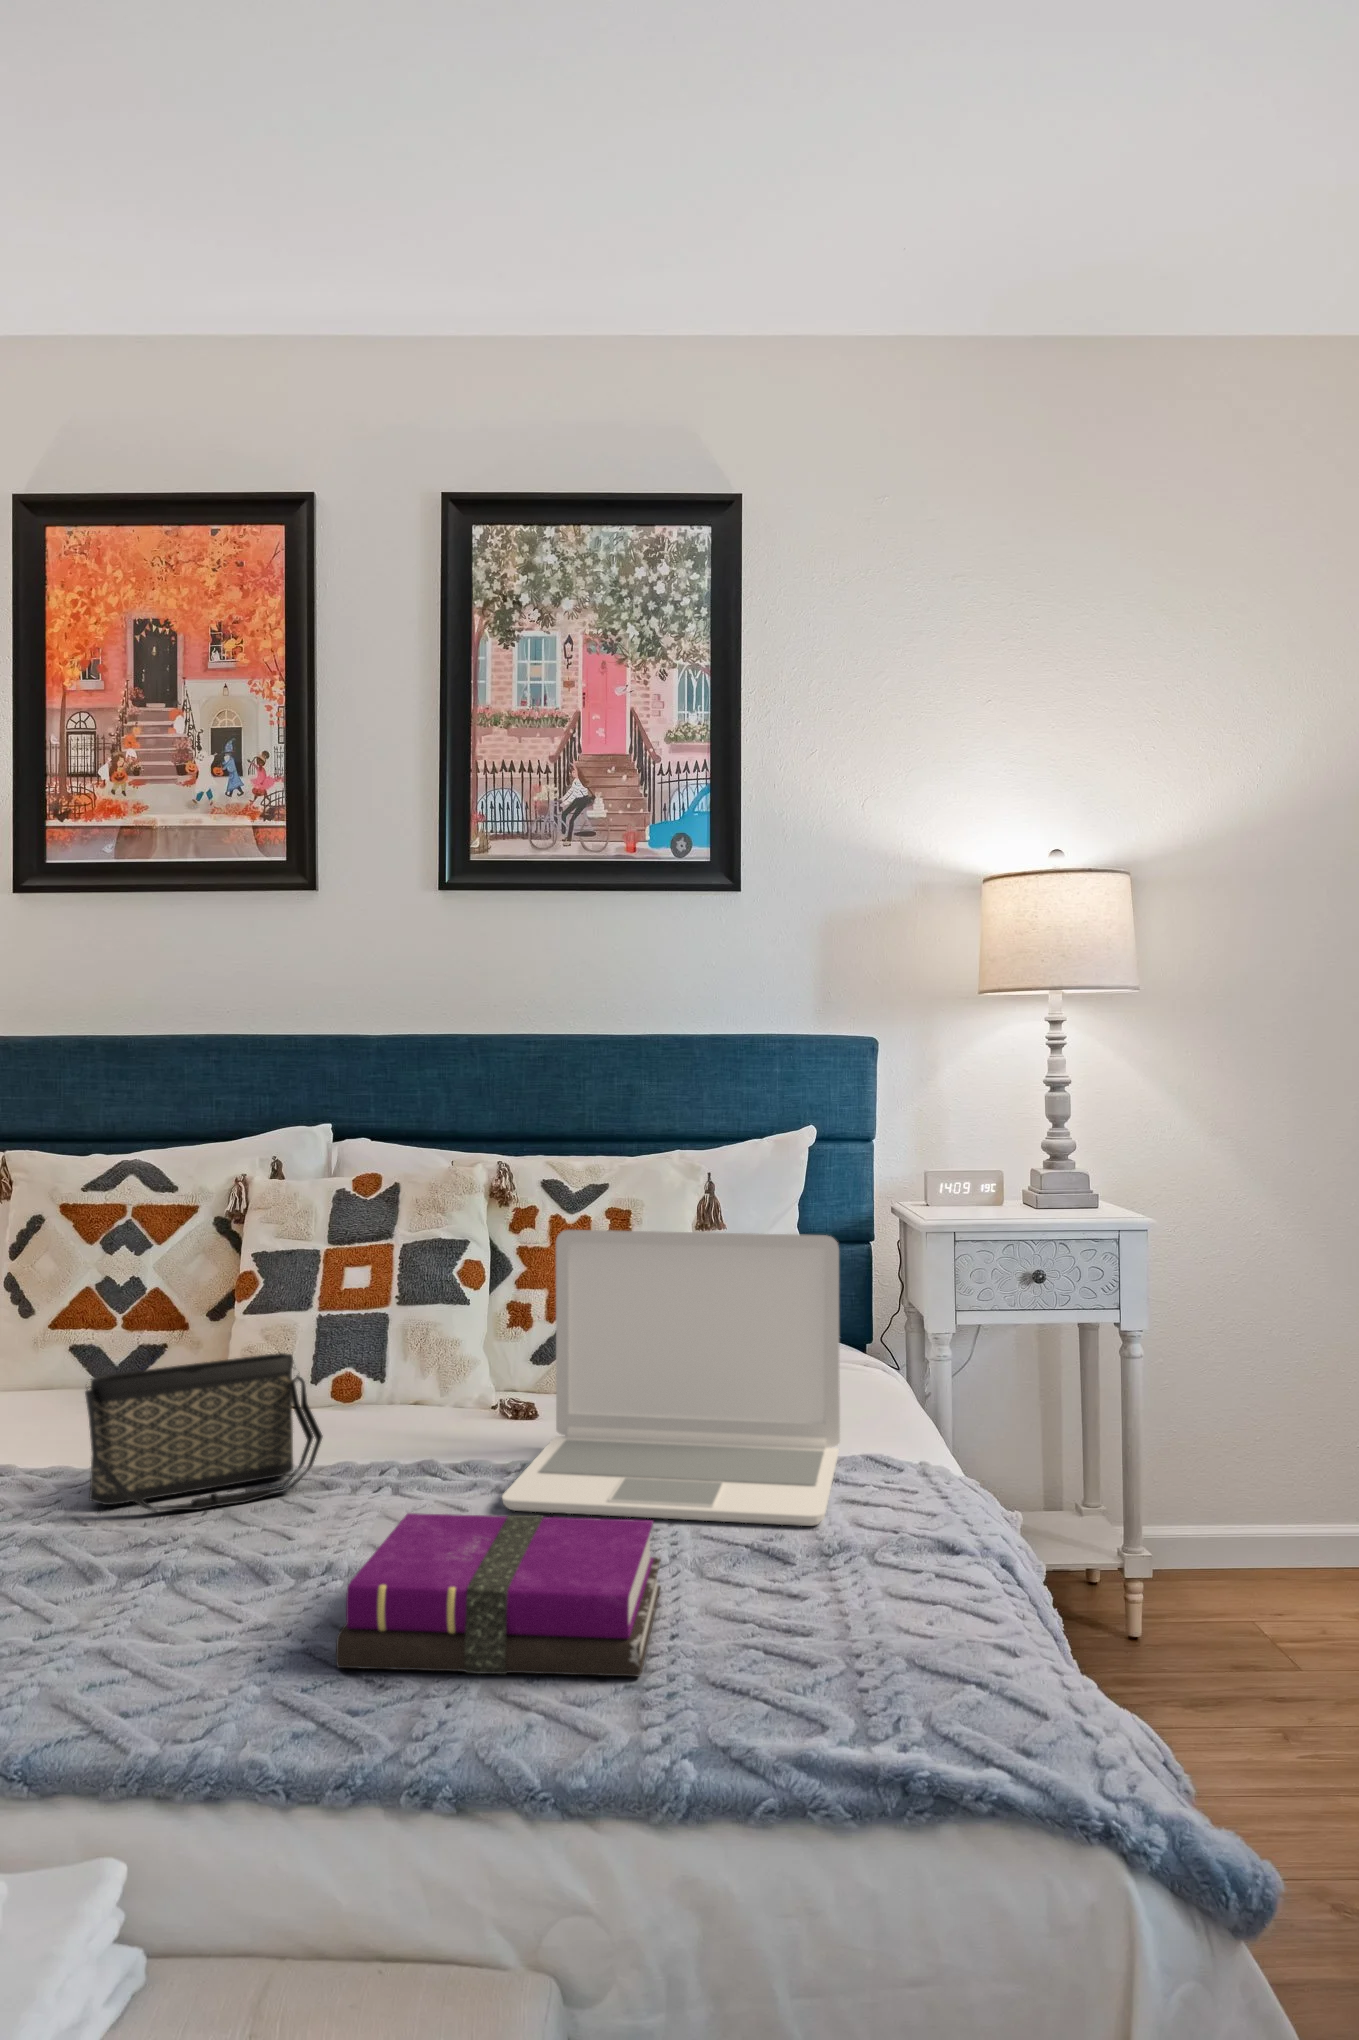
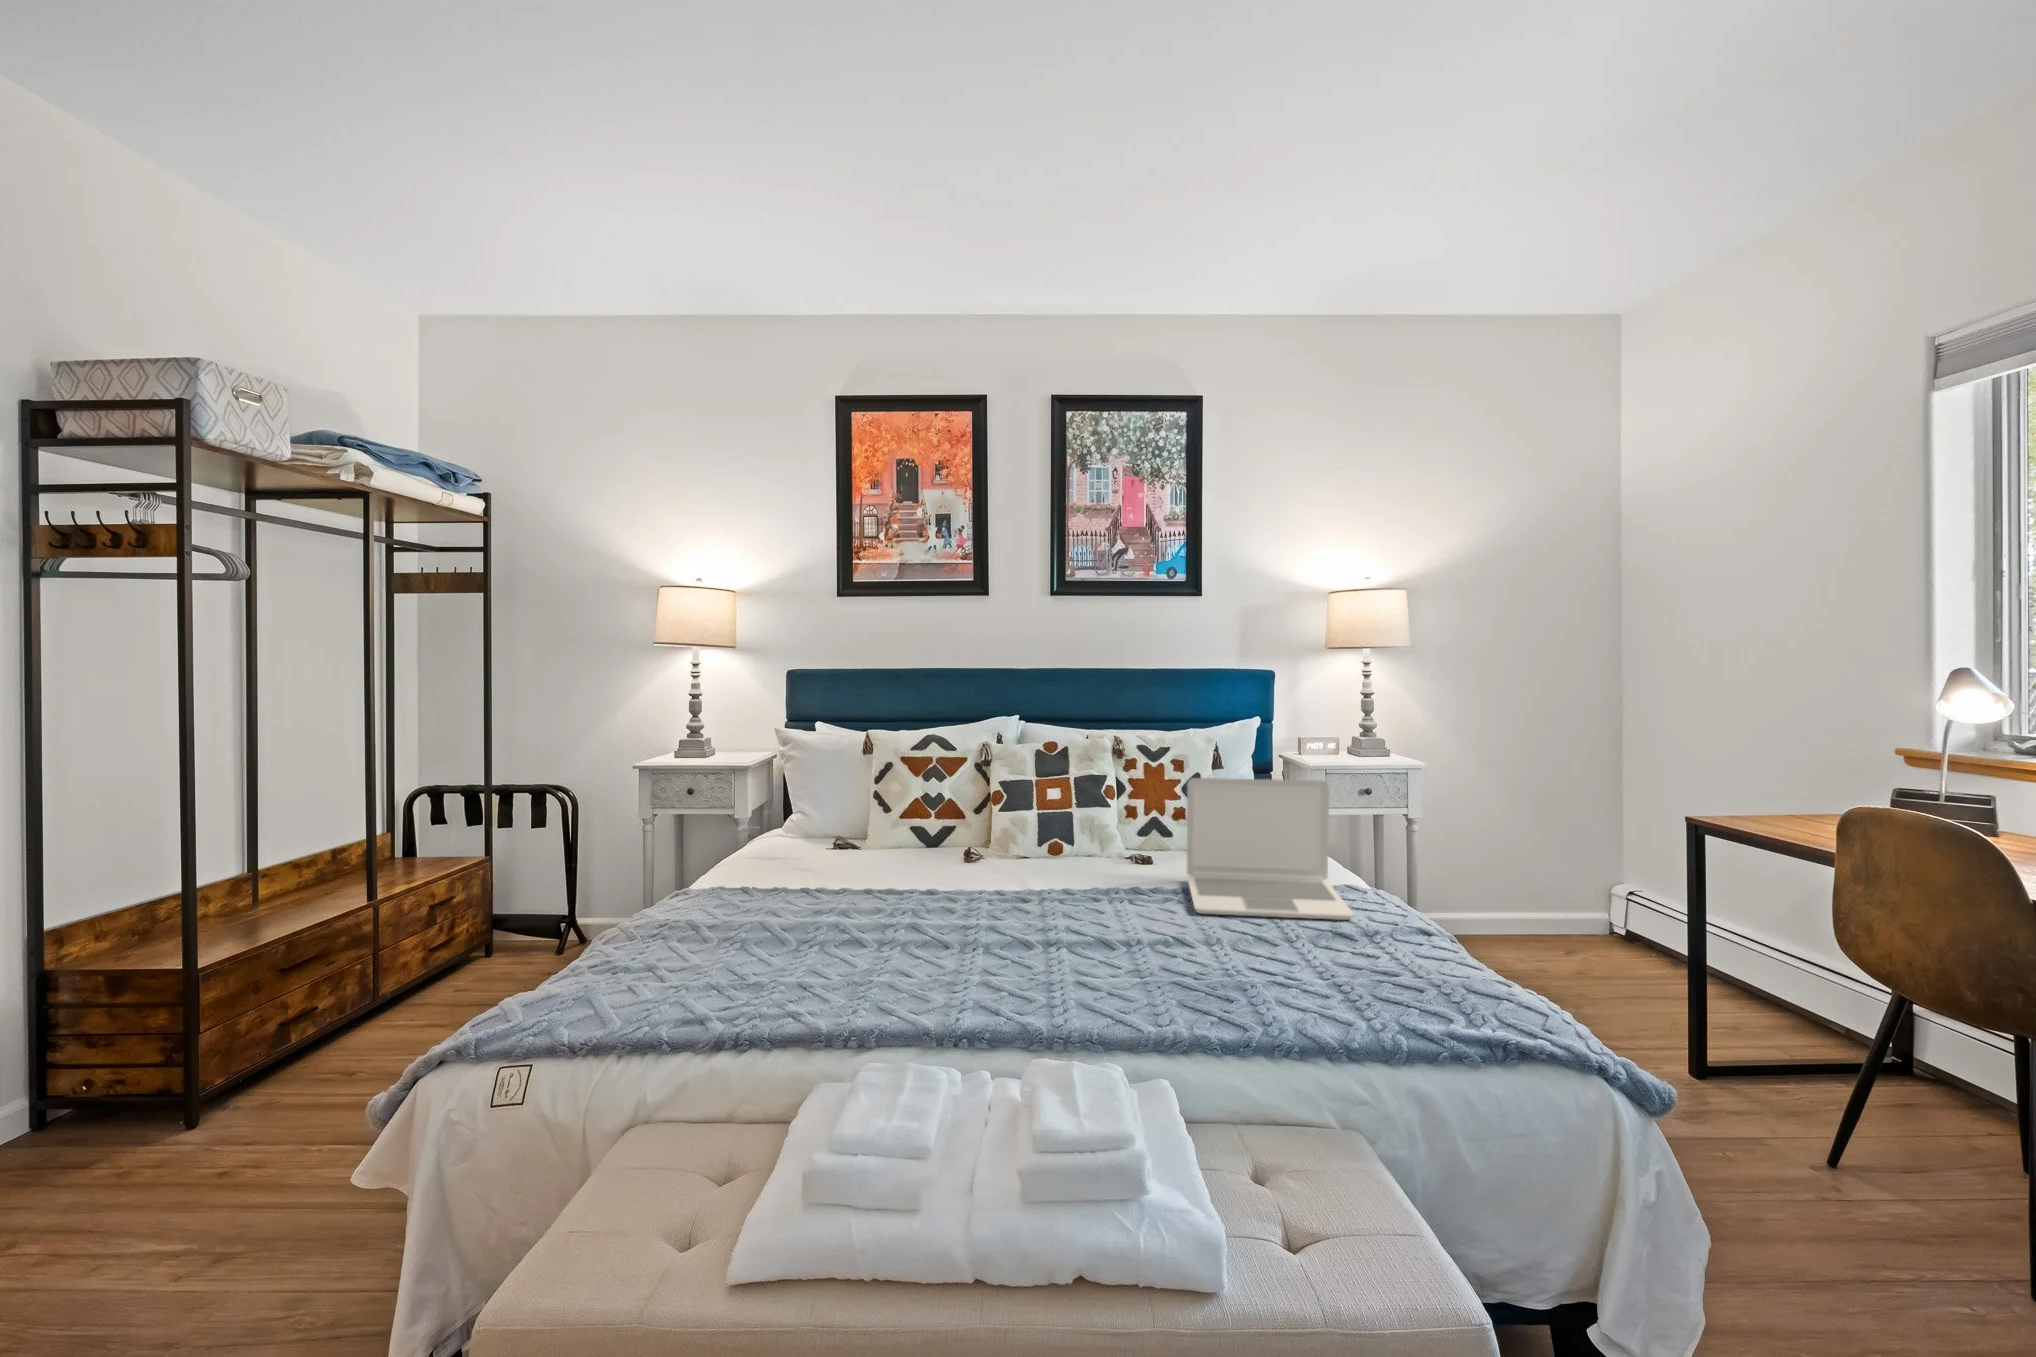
handbag: present [85,1353,323,1510] -> none [995,839,1095,915]
notebook: present [336,1513,661,1676] -> none [1188,919,1347,994]

